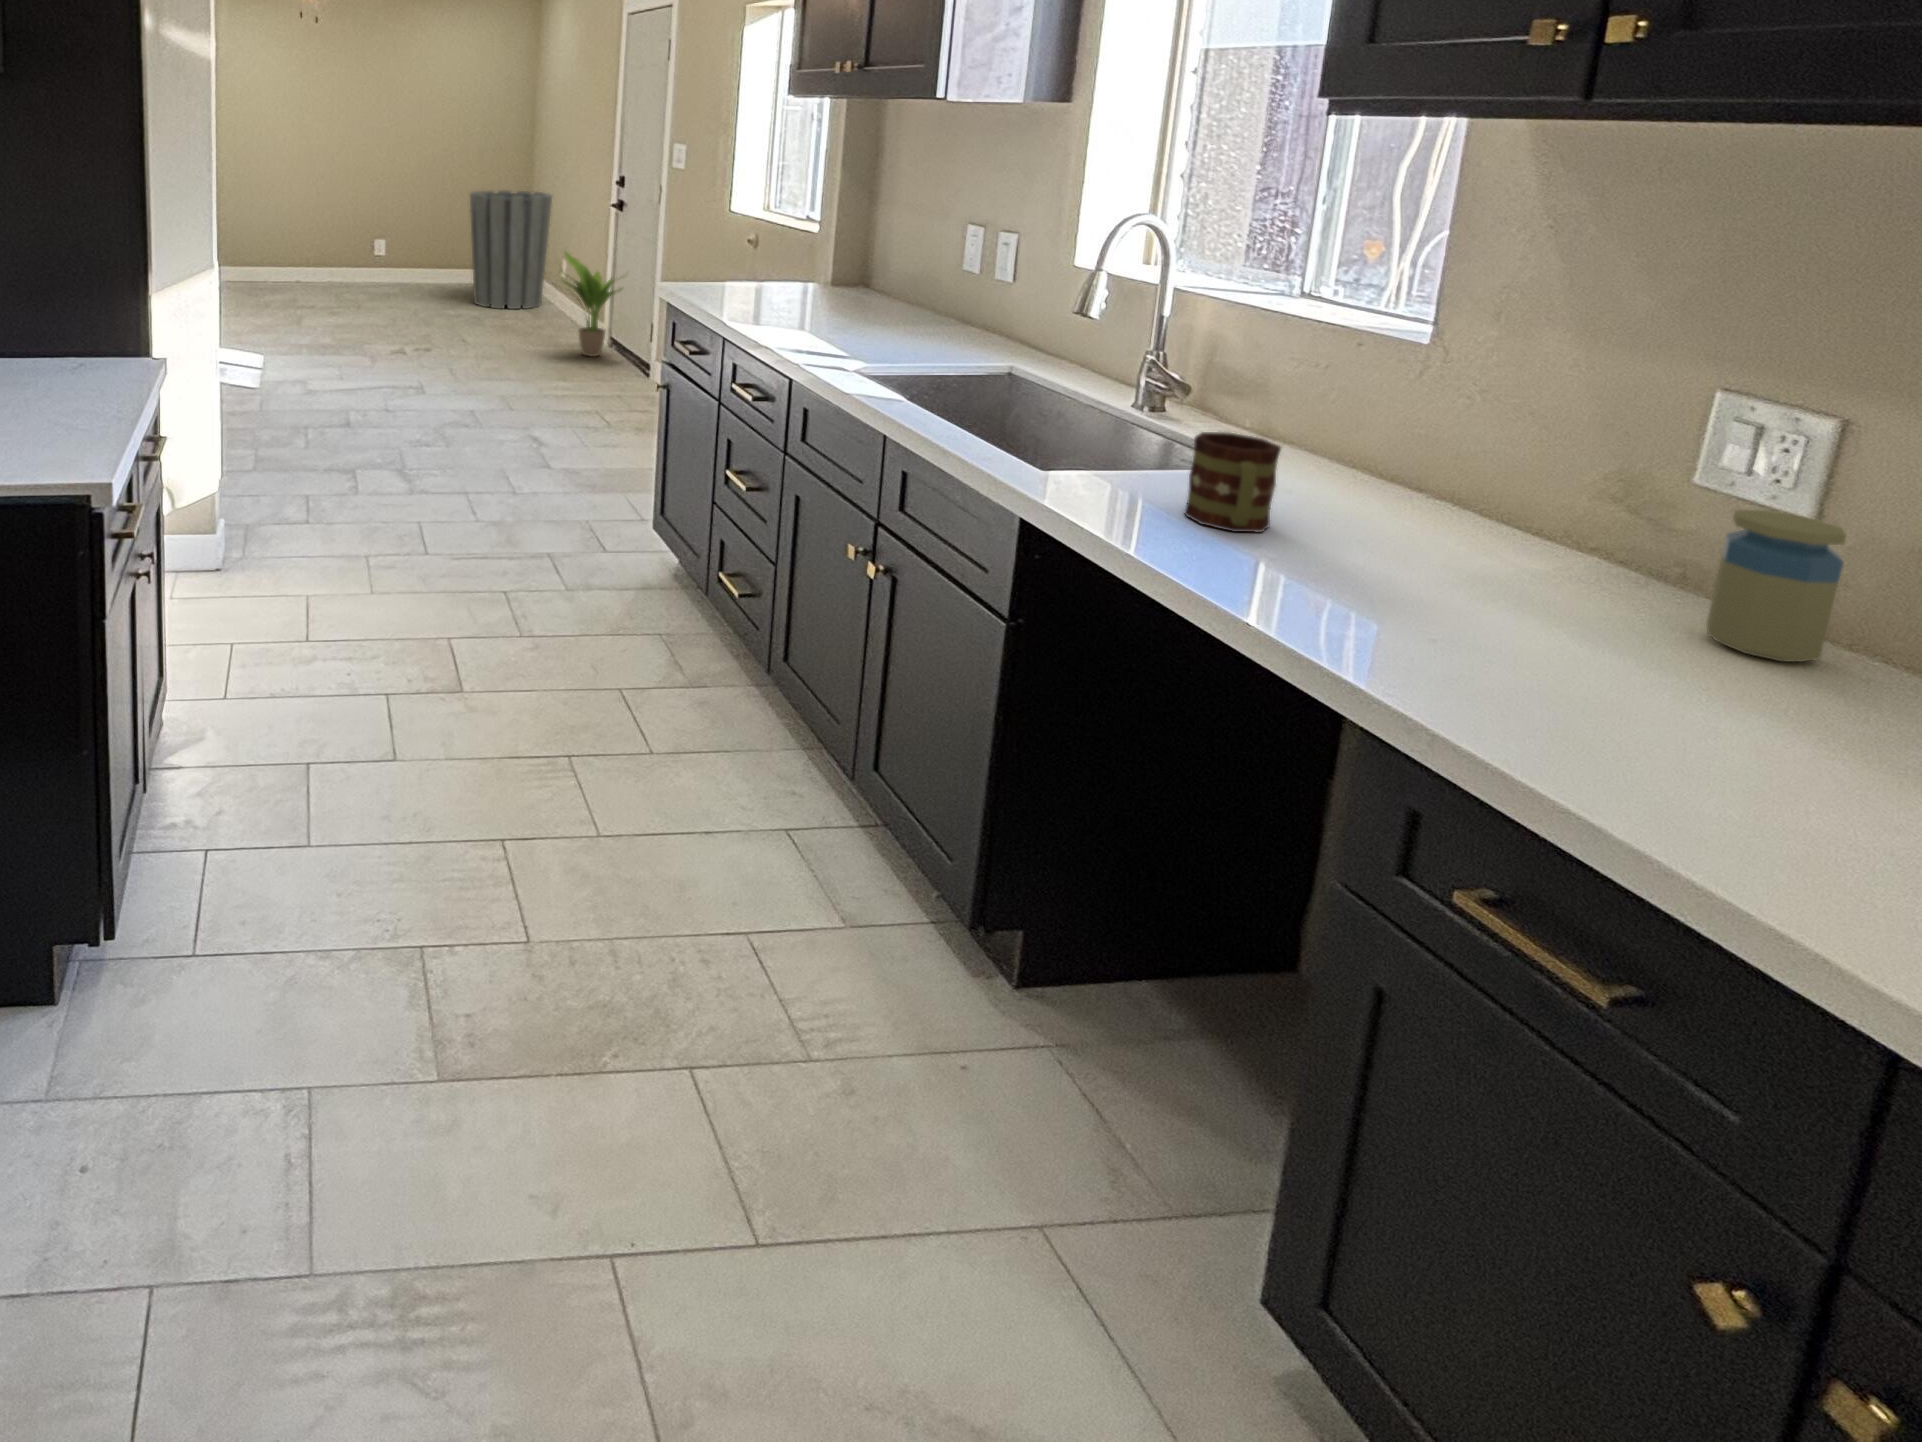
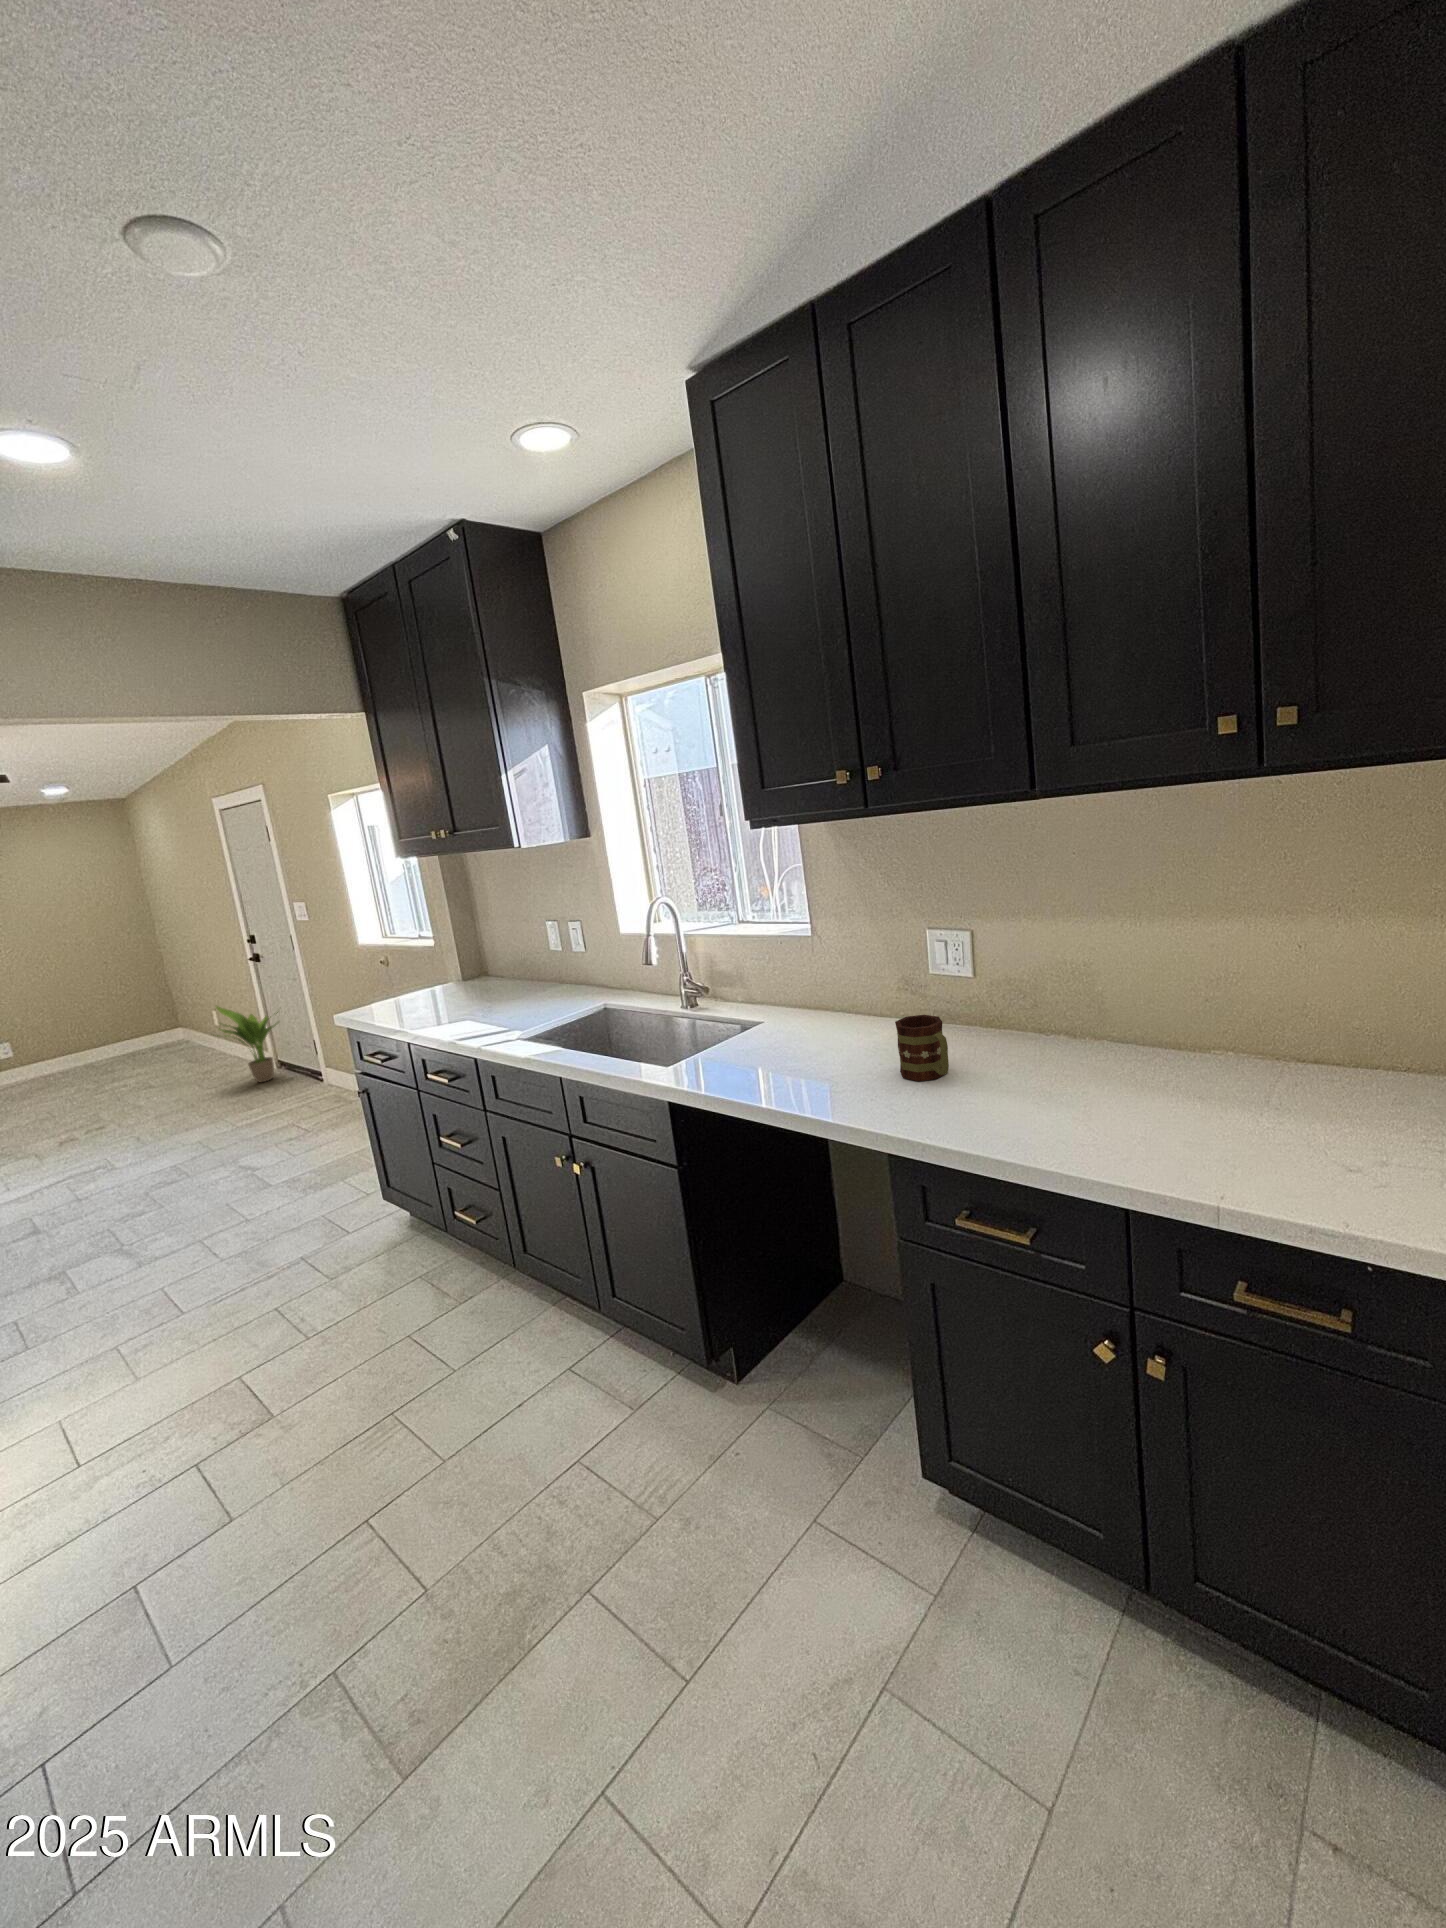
trash can: present [470,190,552,309] -> none [99,963,201,1072]
mug: present [1184,432,1281,532] -> present [895,1015,949,1081]
jar: present [1706,510,1846,662] -> none [959,978,1002,1047]

